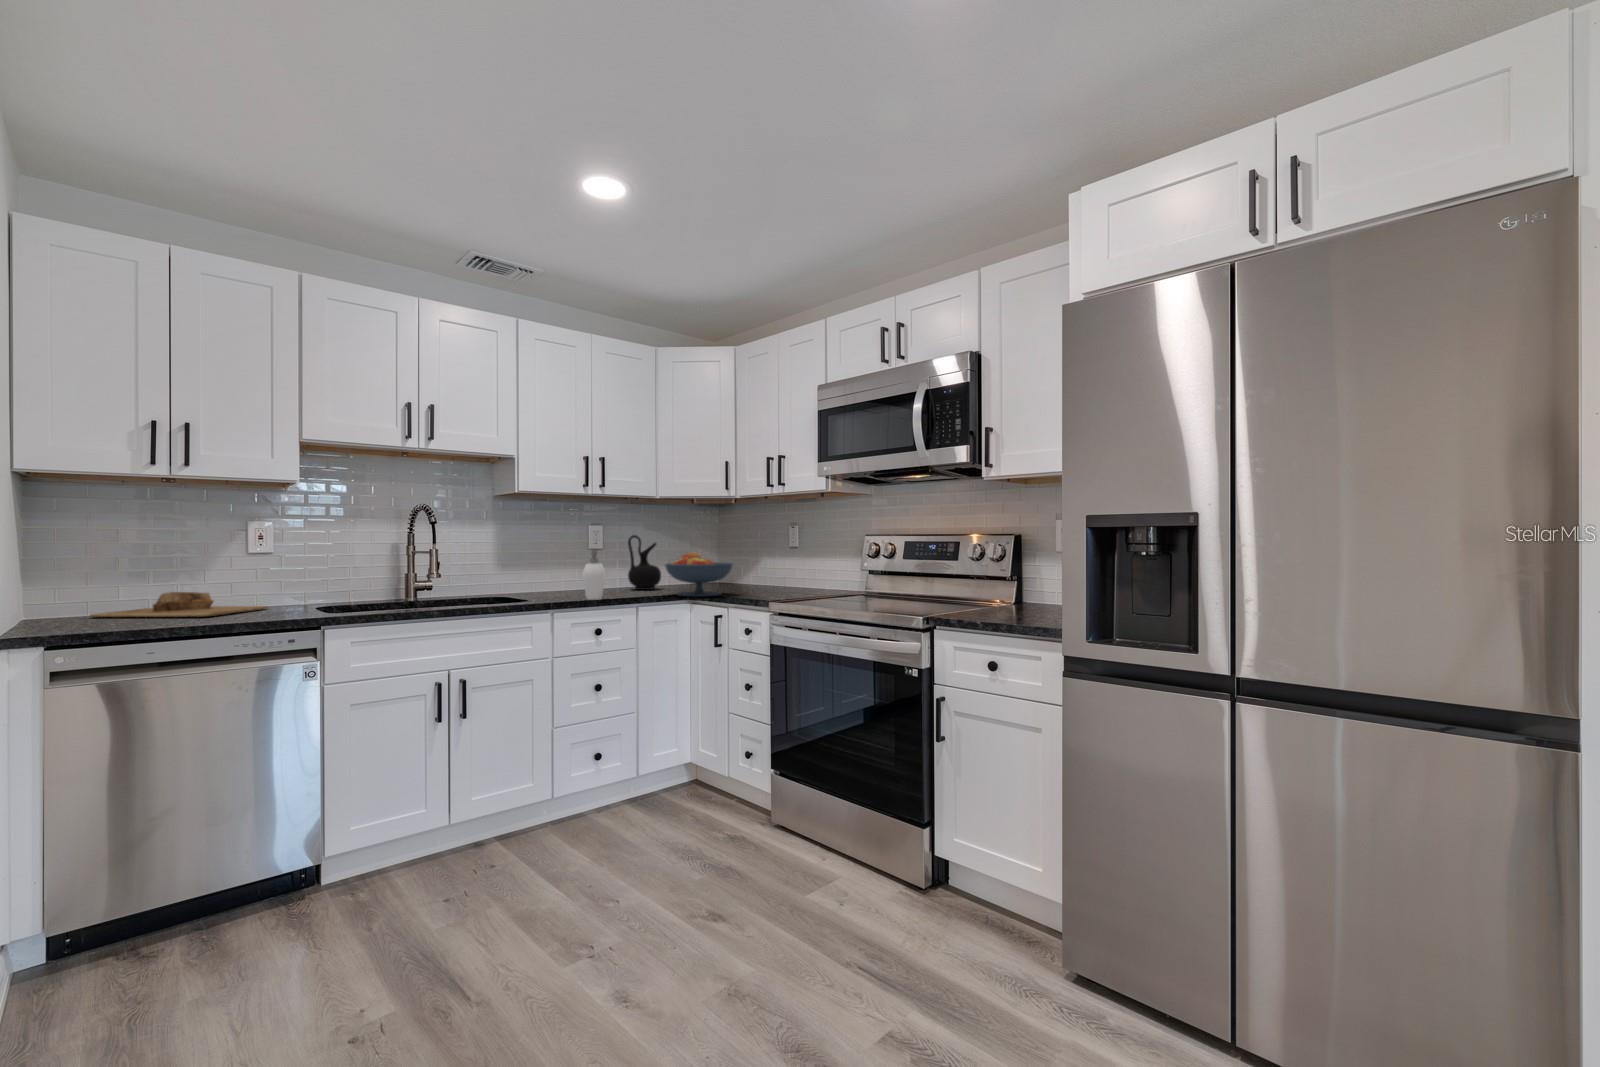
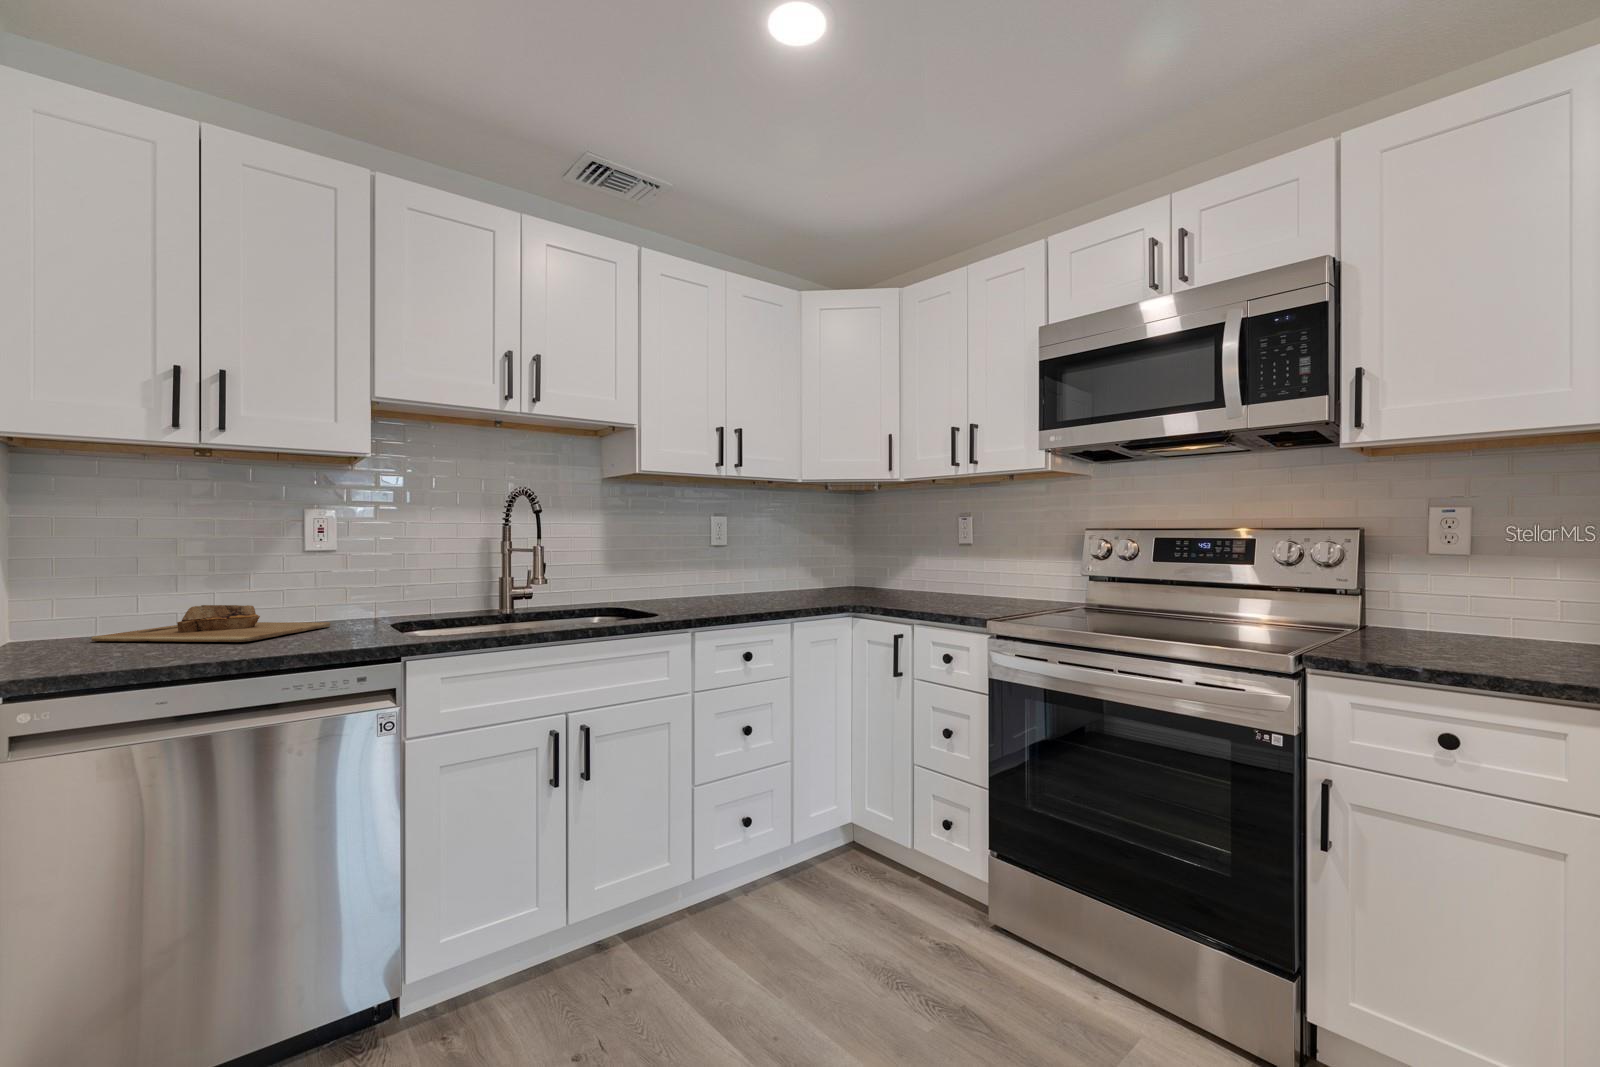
ceramic jug: present [628,535,661,590] -> none [766,529,806,597]
soap dispenser: present [583,549,606,600] -> none [729,546,761,614]
fruit bowl: present [665,552,733,597] -> none [825,550,914,609]

